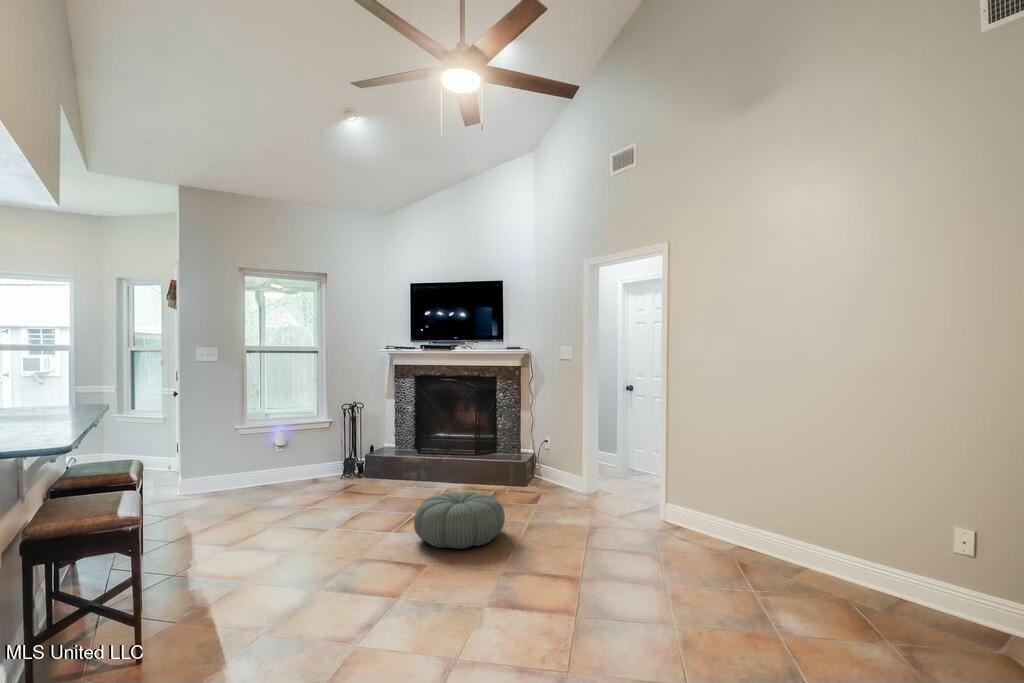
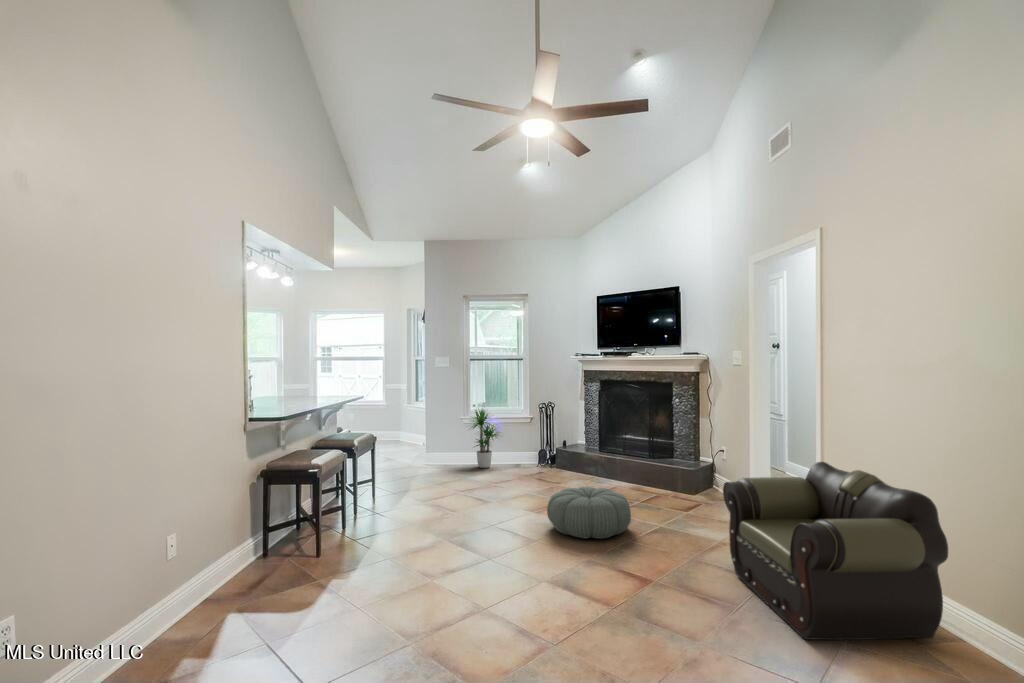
potted plant: none [248,412,302,487] -> present [471,409,497,468]
armchair: none [608,442,806,600] -> present [723,462,948,640]

